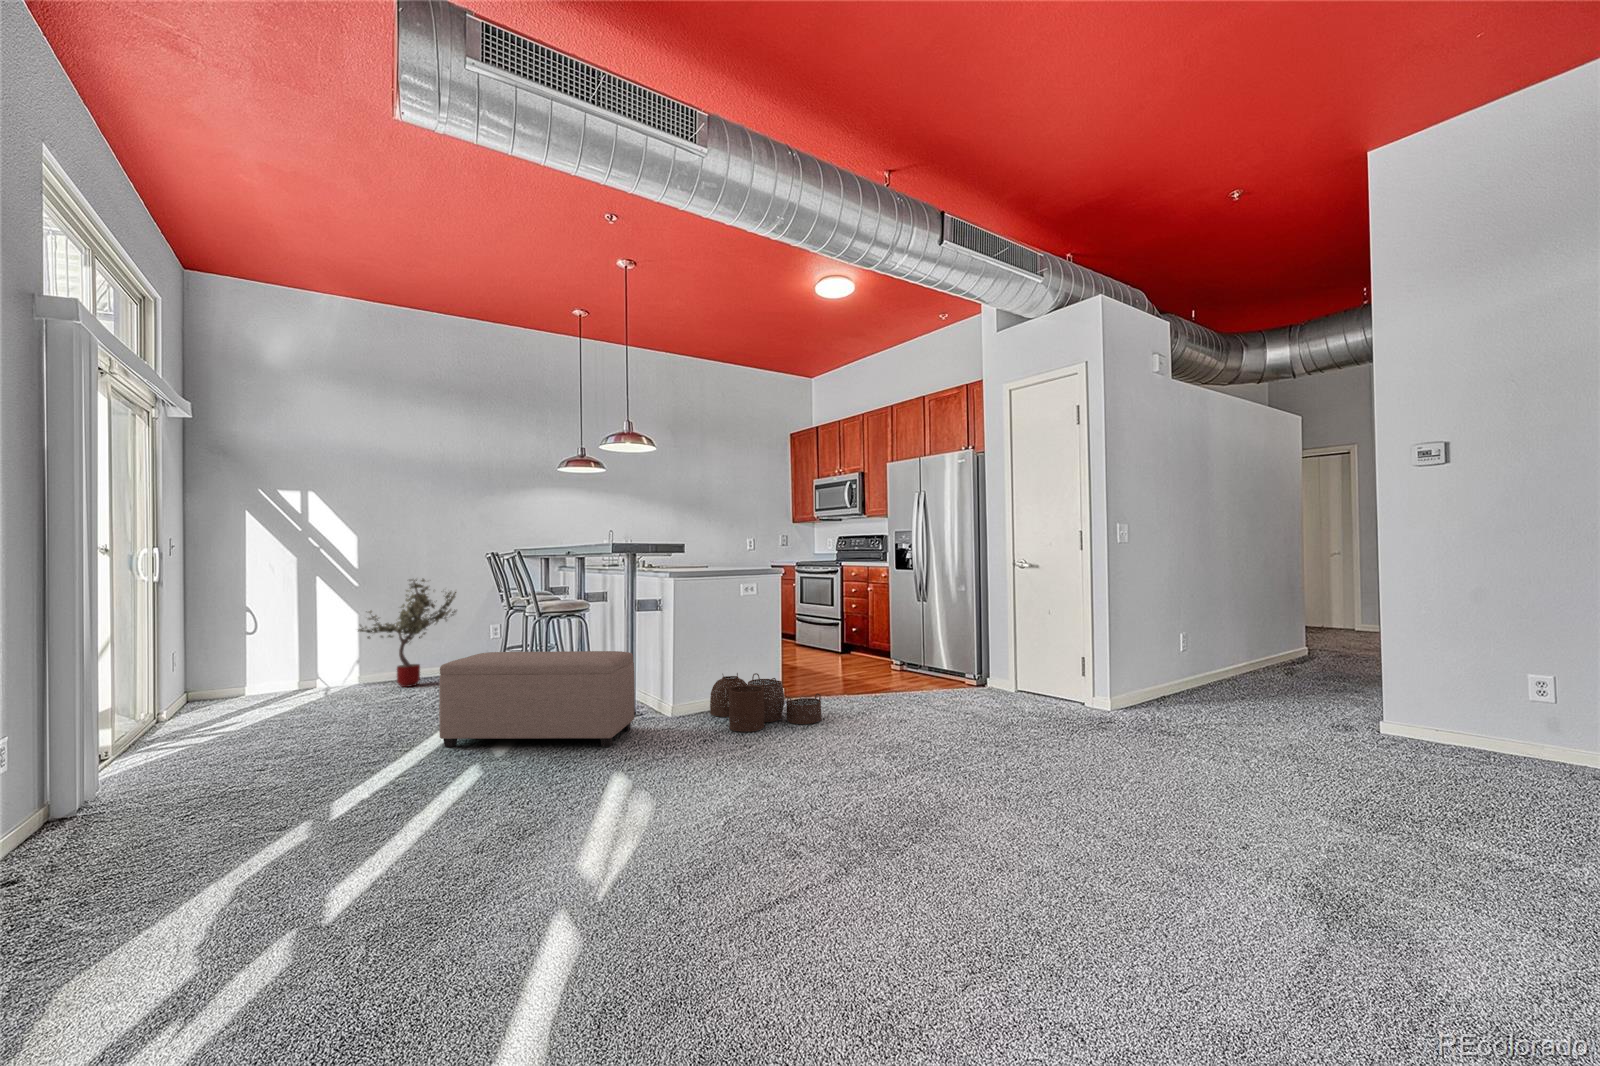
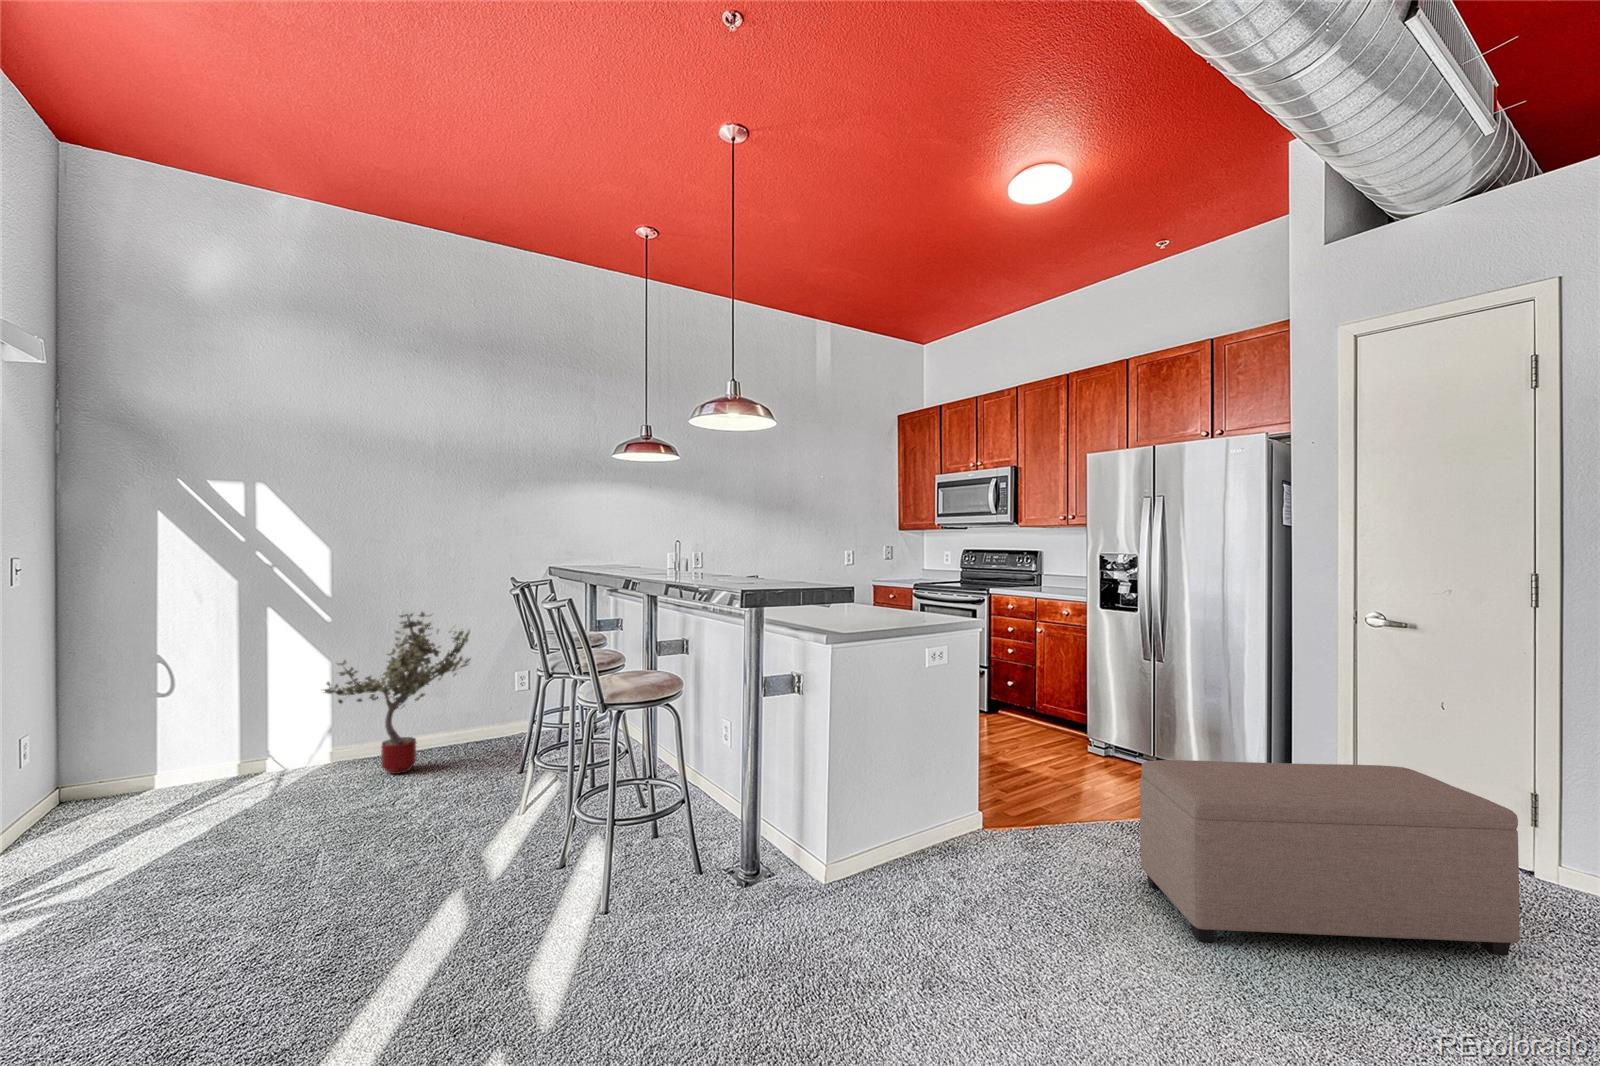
ottoman: present [439,651,635,747] -> present [1140,760,1520,955]
woven basket: present [710,673,822,731] -> none [887,806,1104,951]

